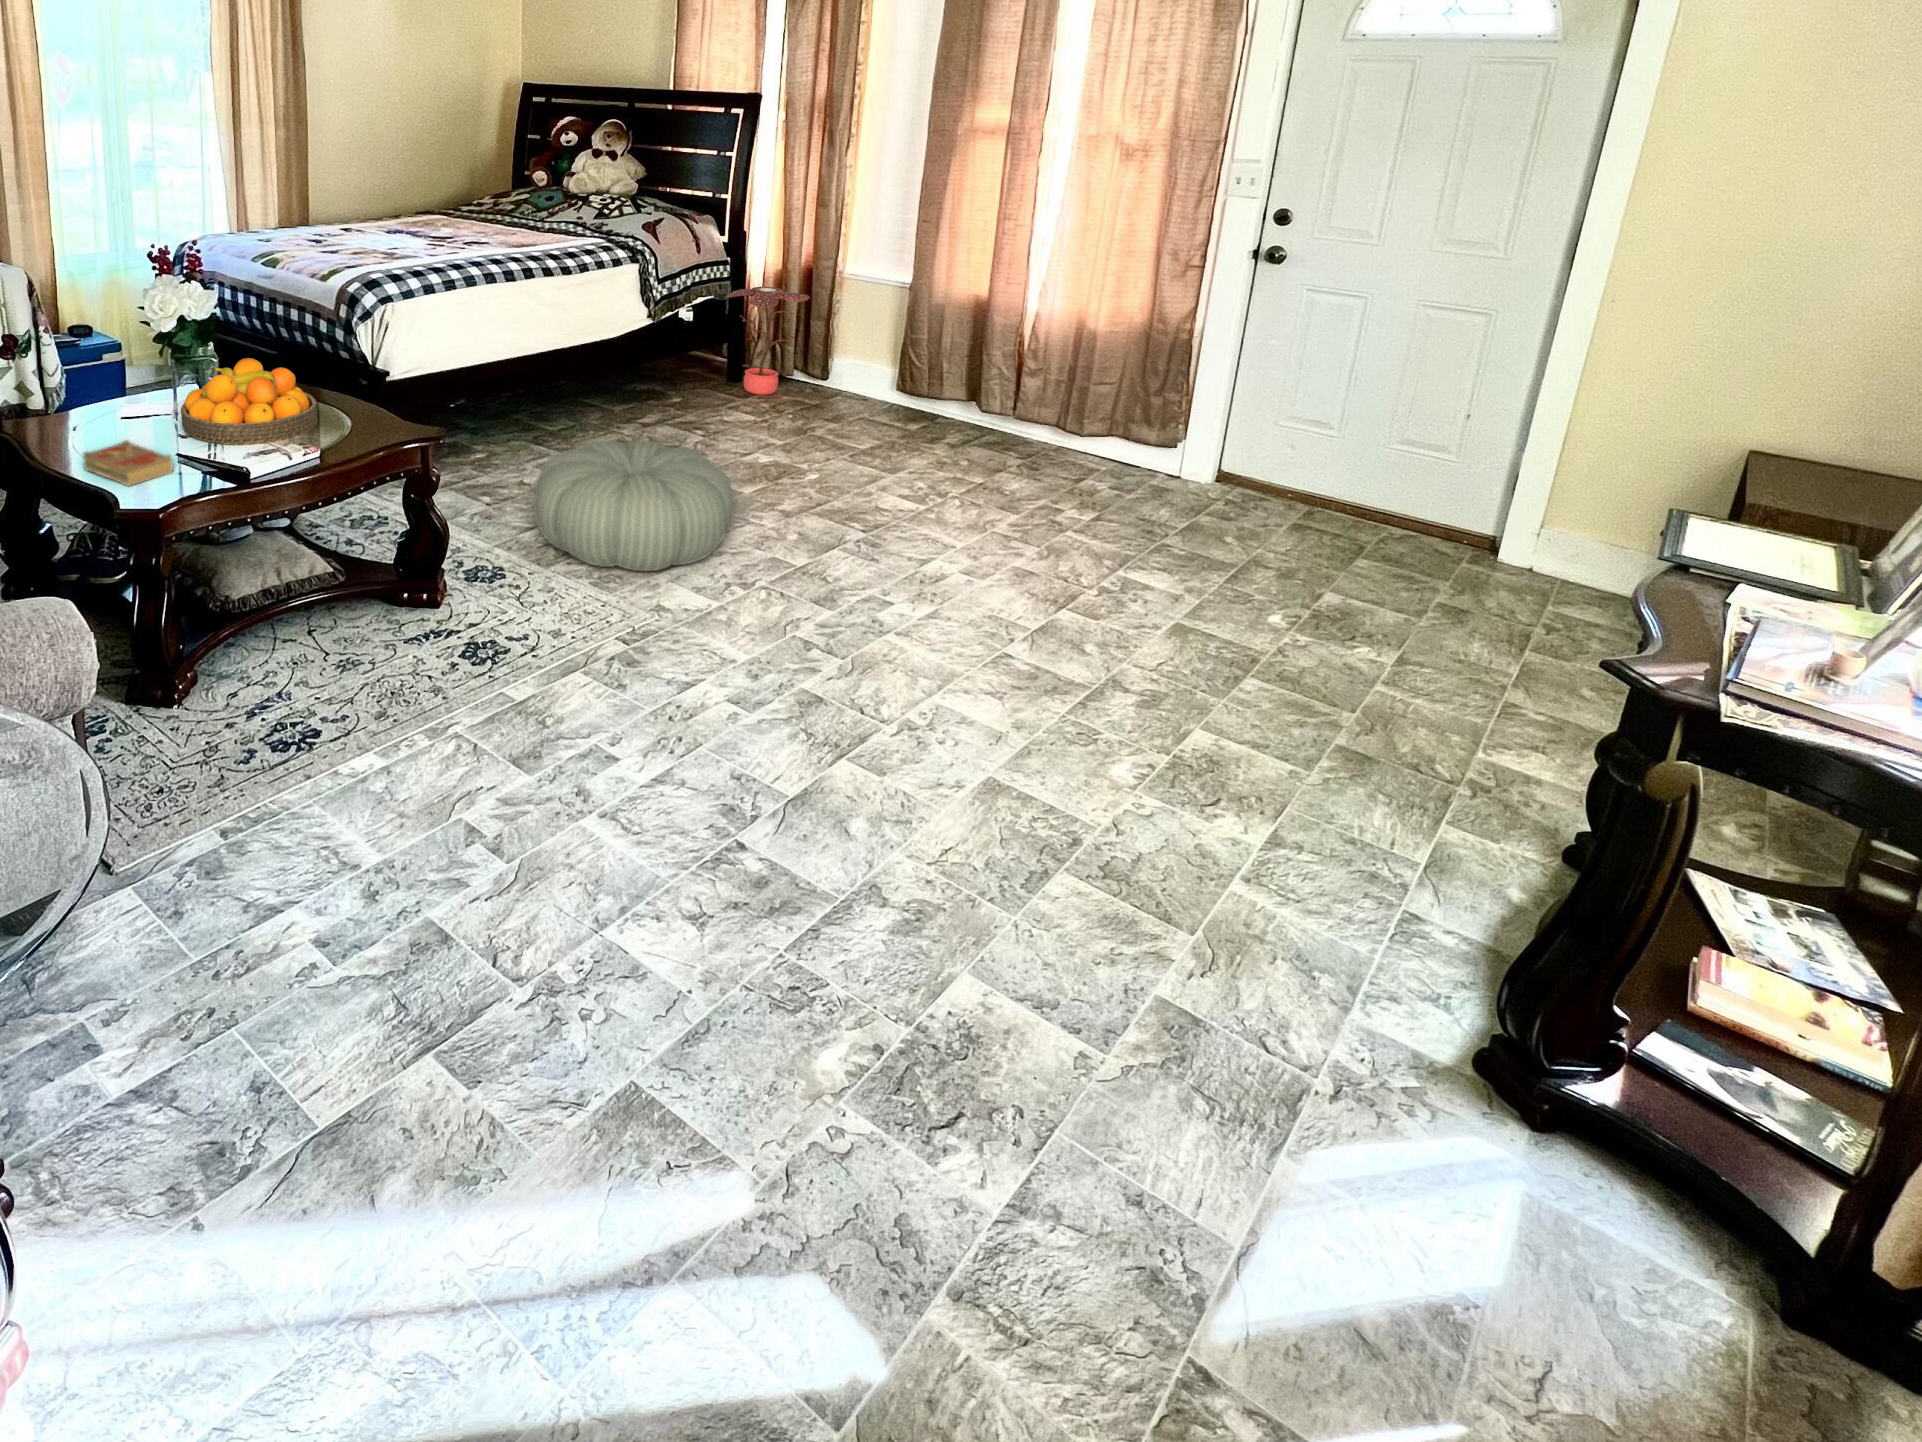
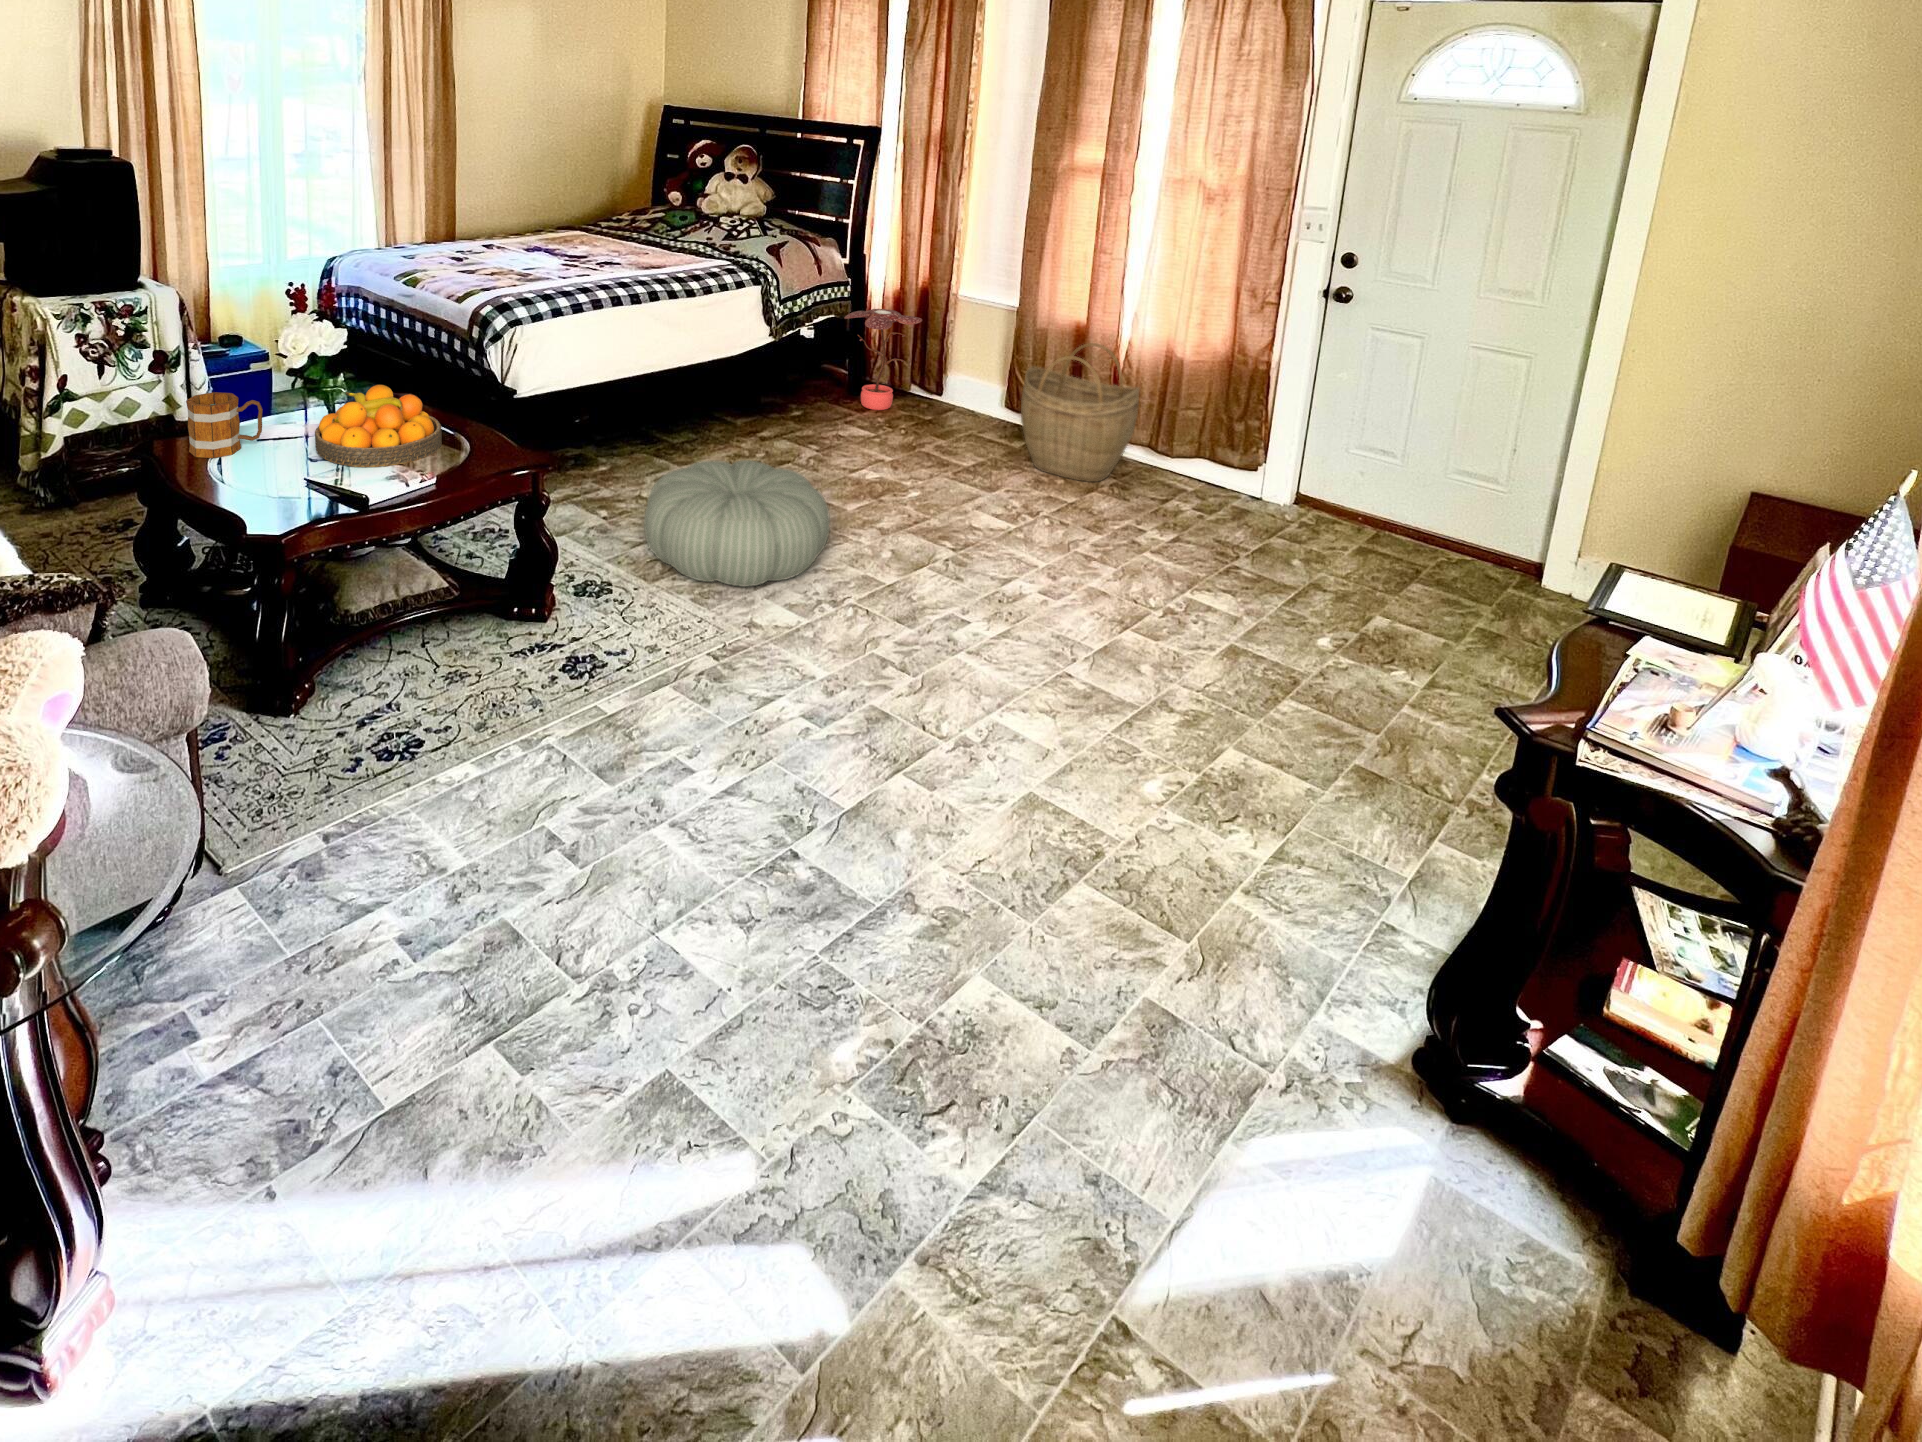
woven basket: none [924,314,1055,462] -> present [1021,343,1139,482]
mug: none [40,368,123,439] -> present [186,392,263,458]
book: present [83,440,173,486] -> none [220,463,302,508]

